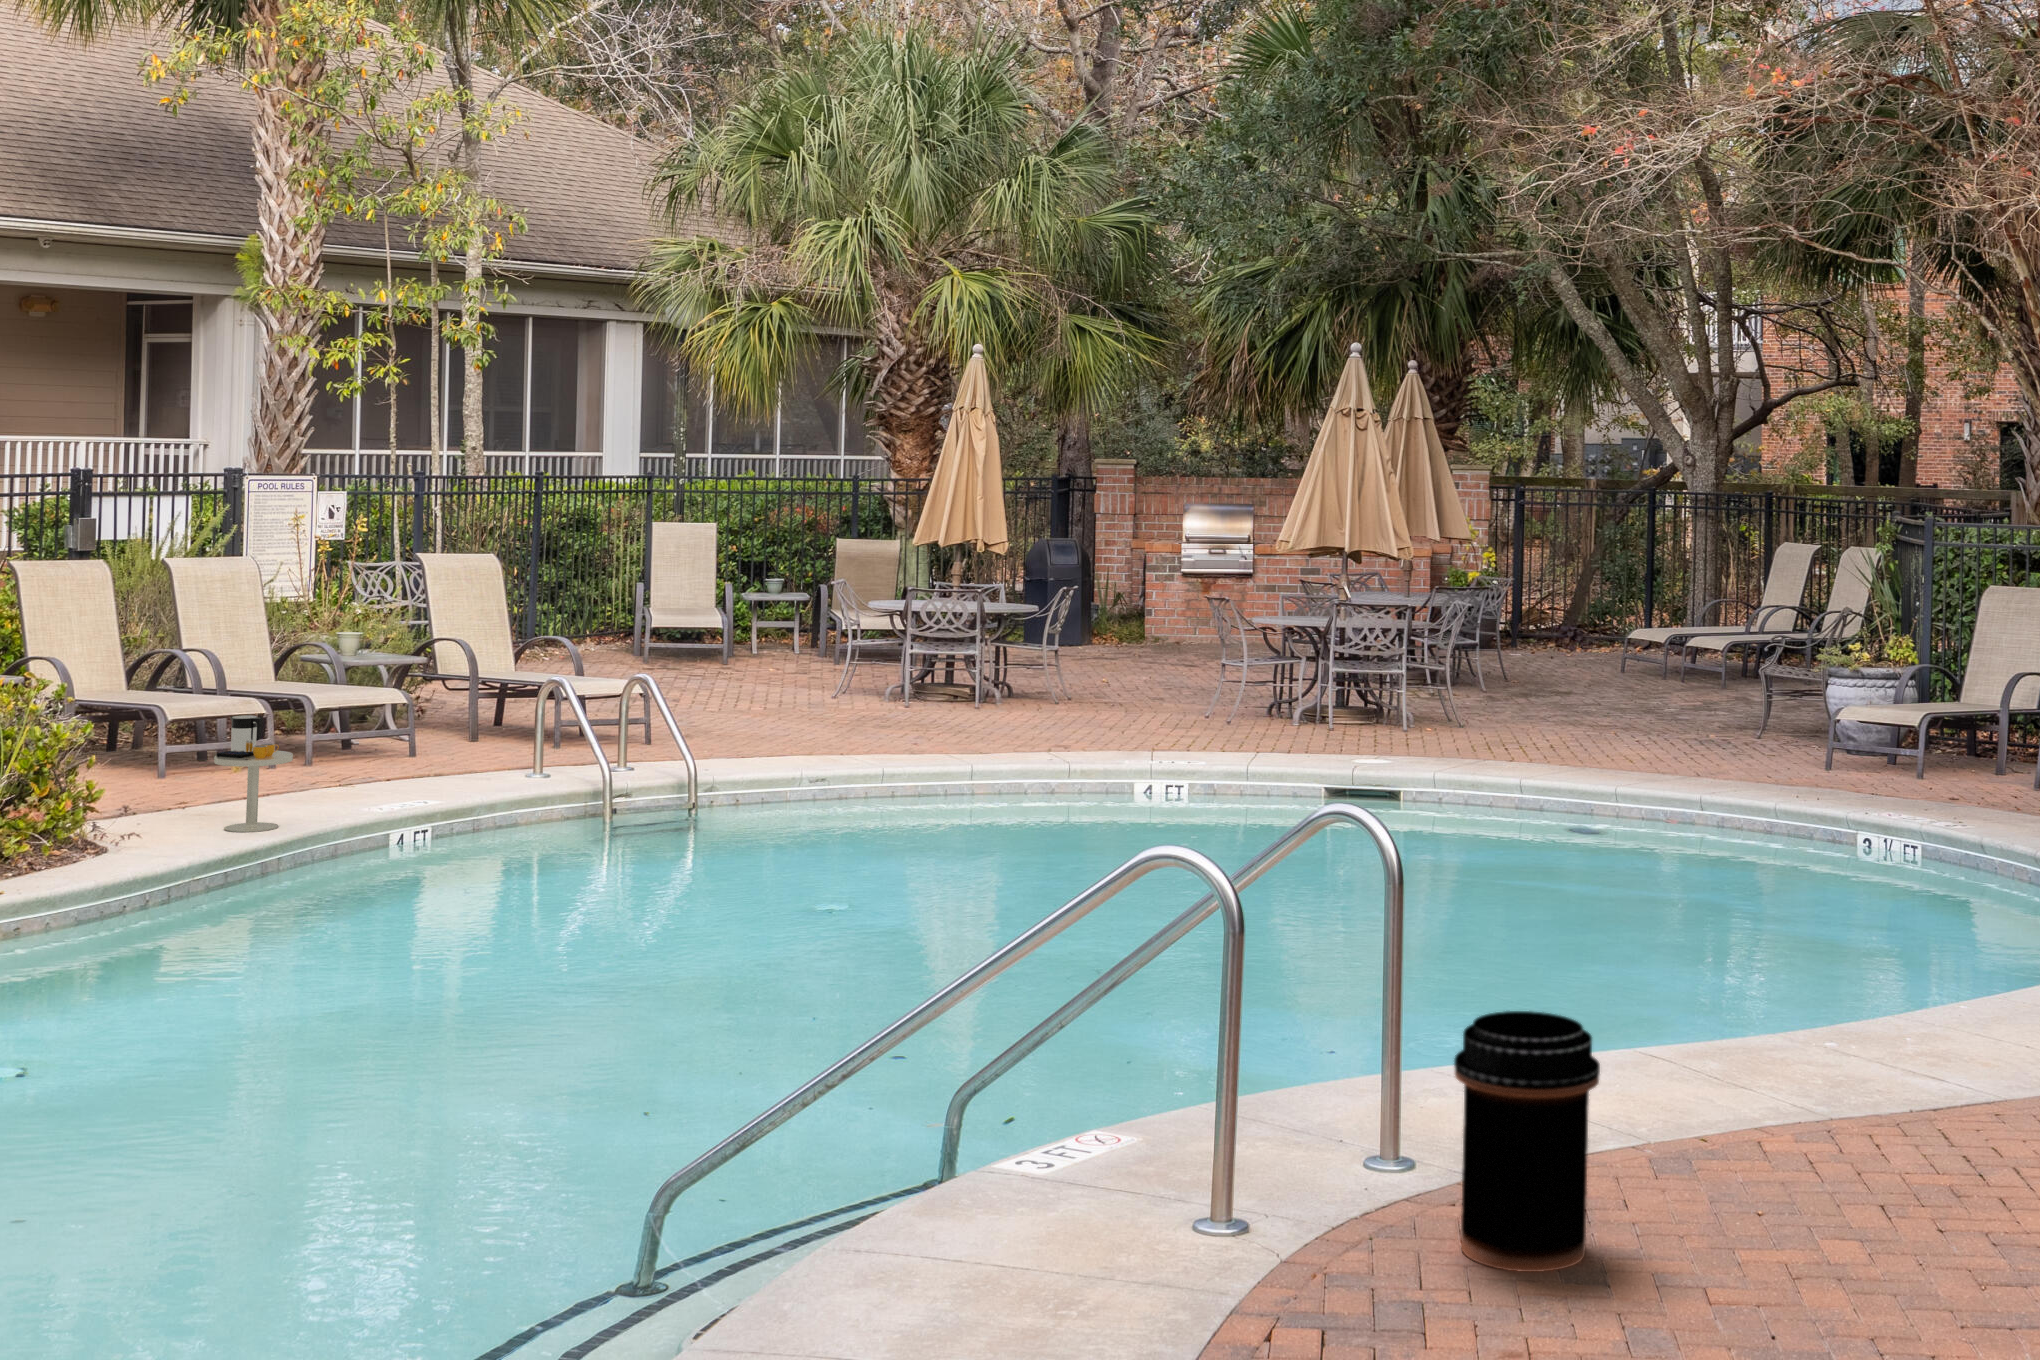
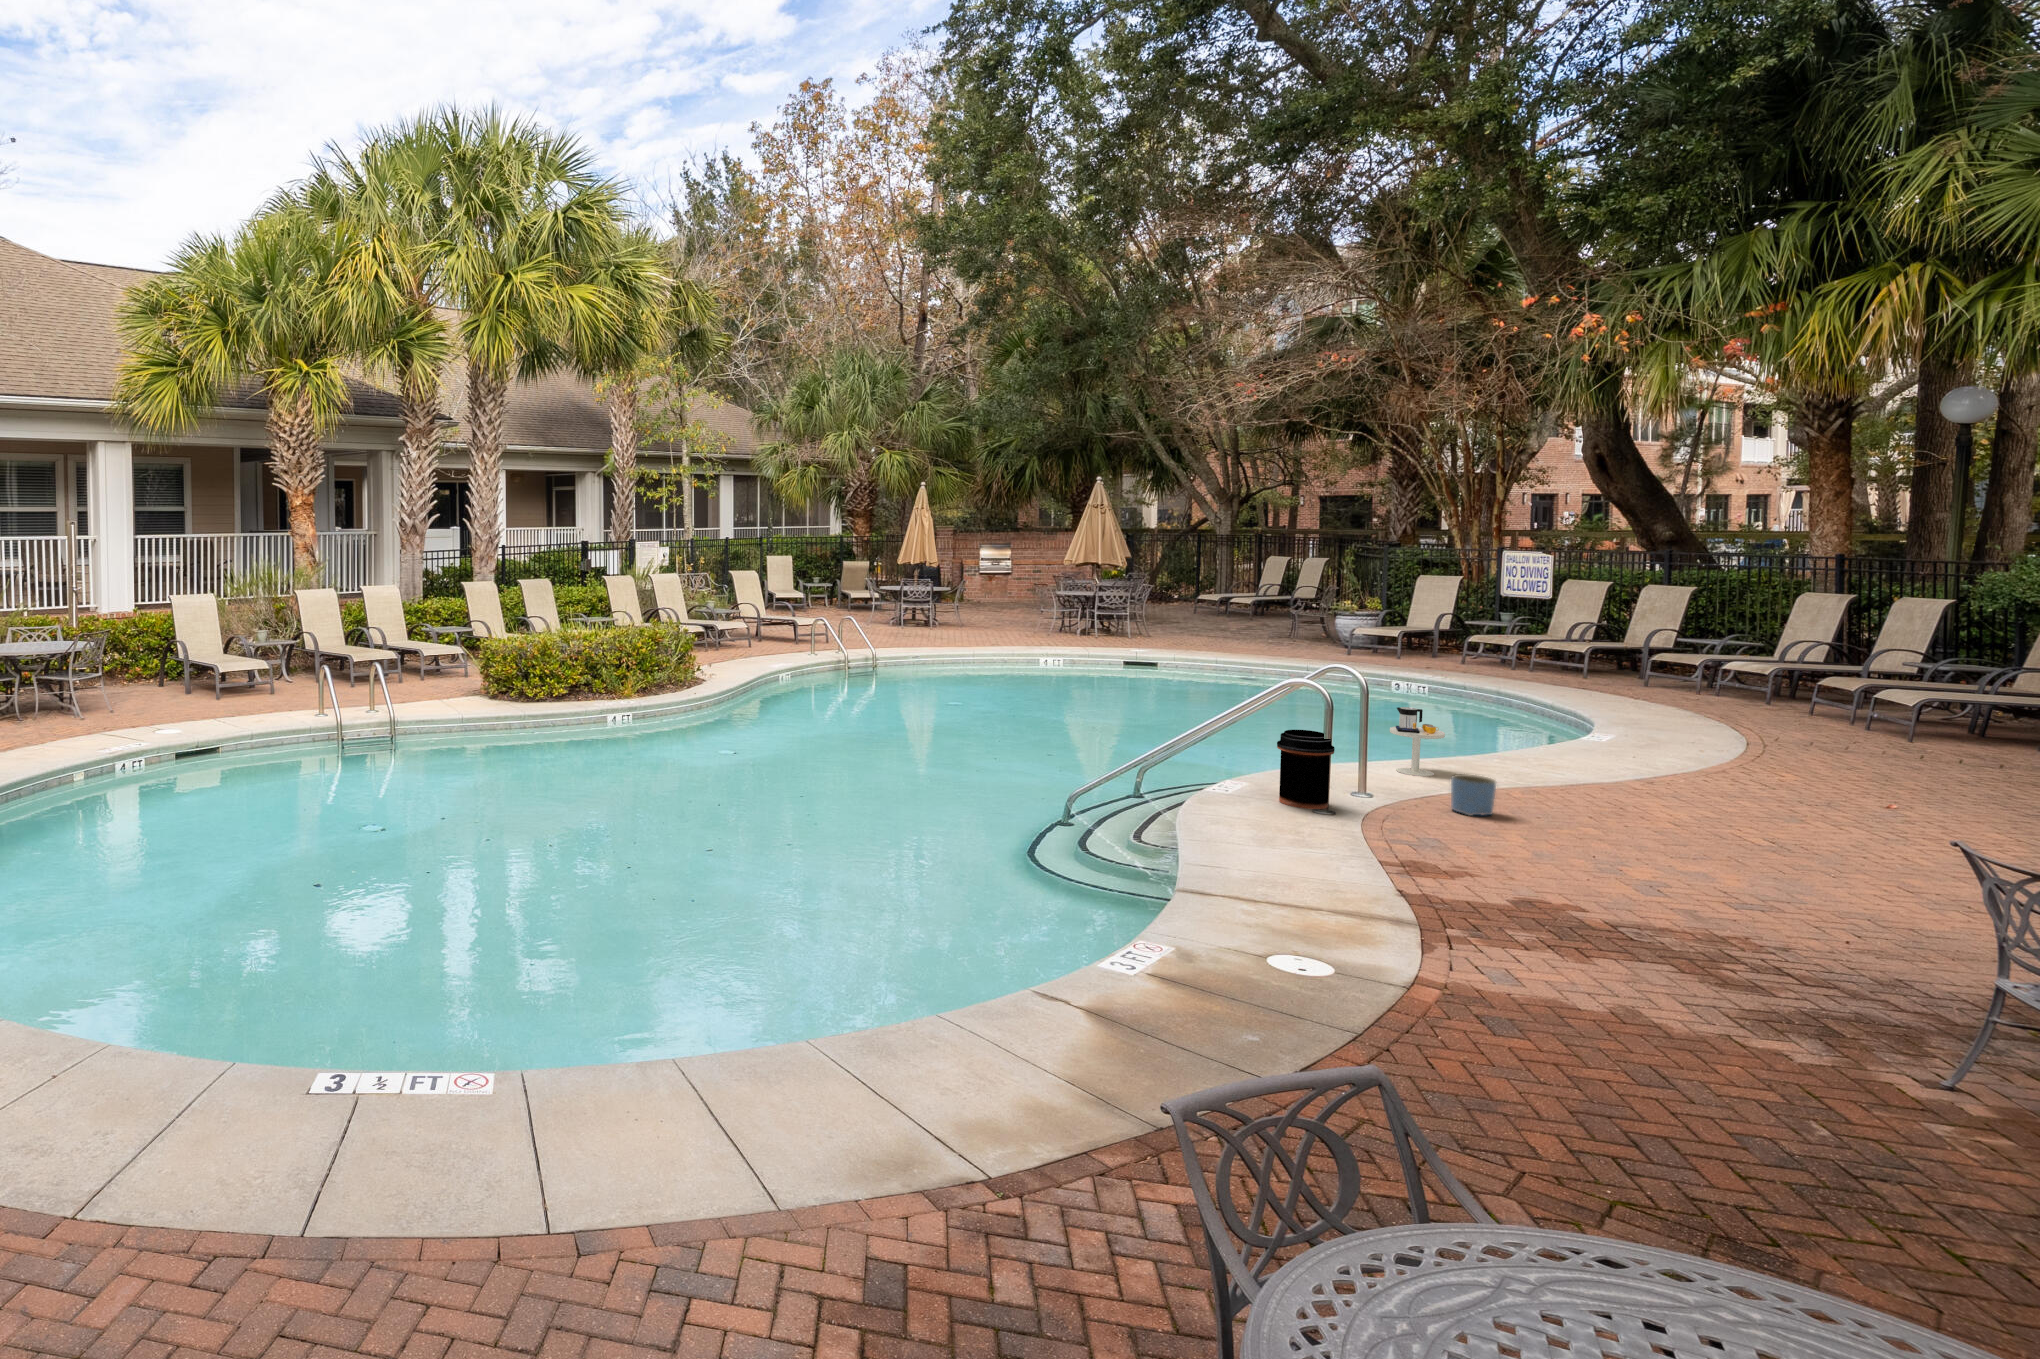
side table: present [214,716,293,832] -> present [1390,707,1445,776]
planter: none [1895,1131,1999,1265] -> present [1451,774,1496,816]

